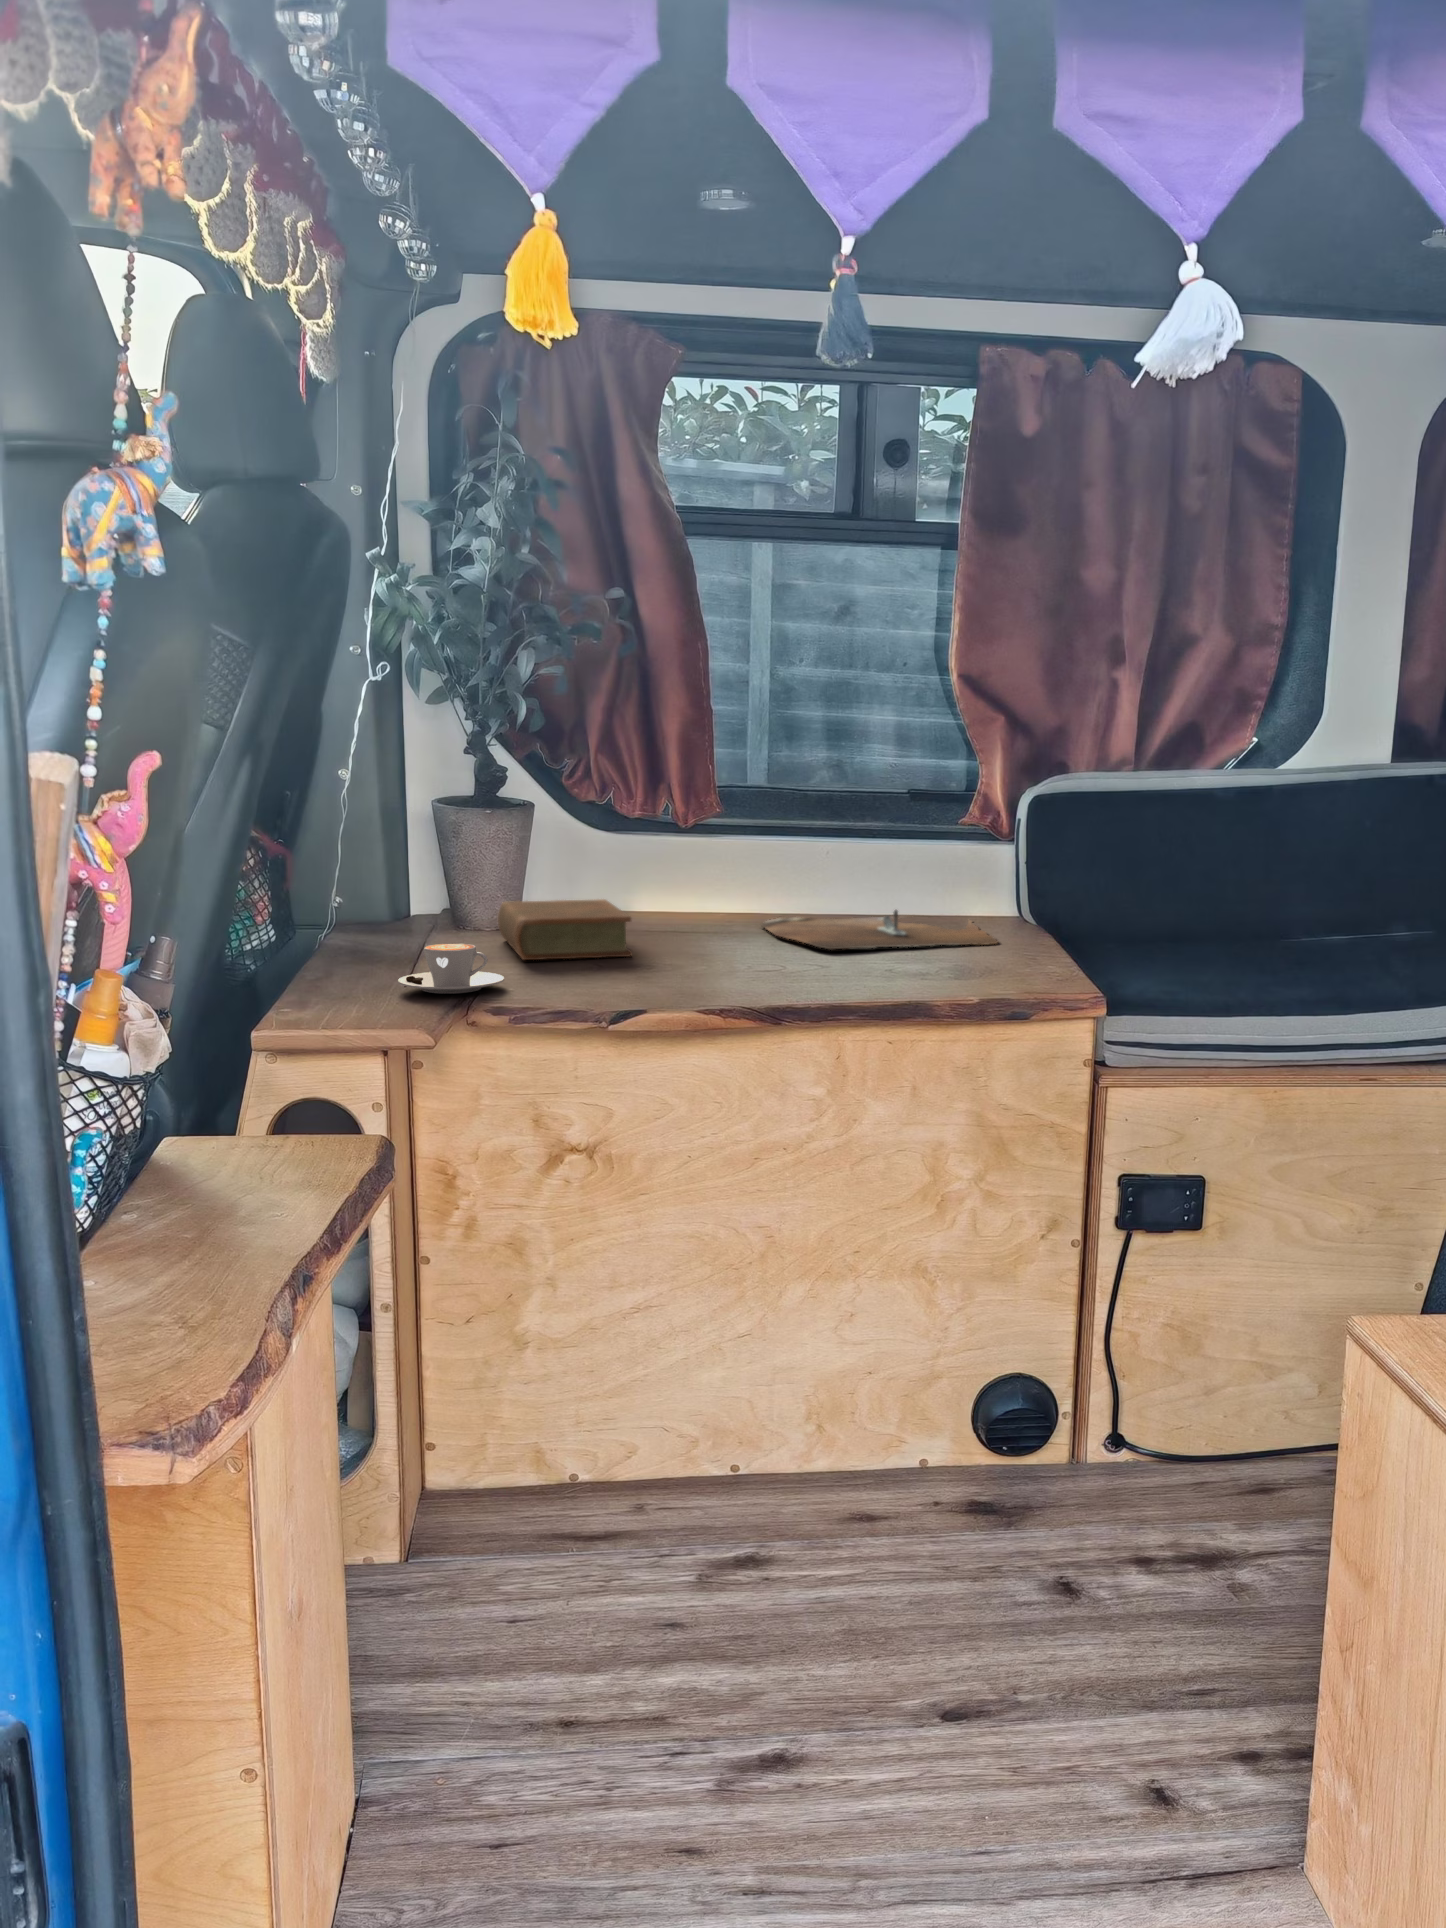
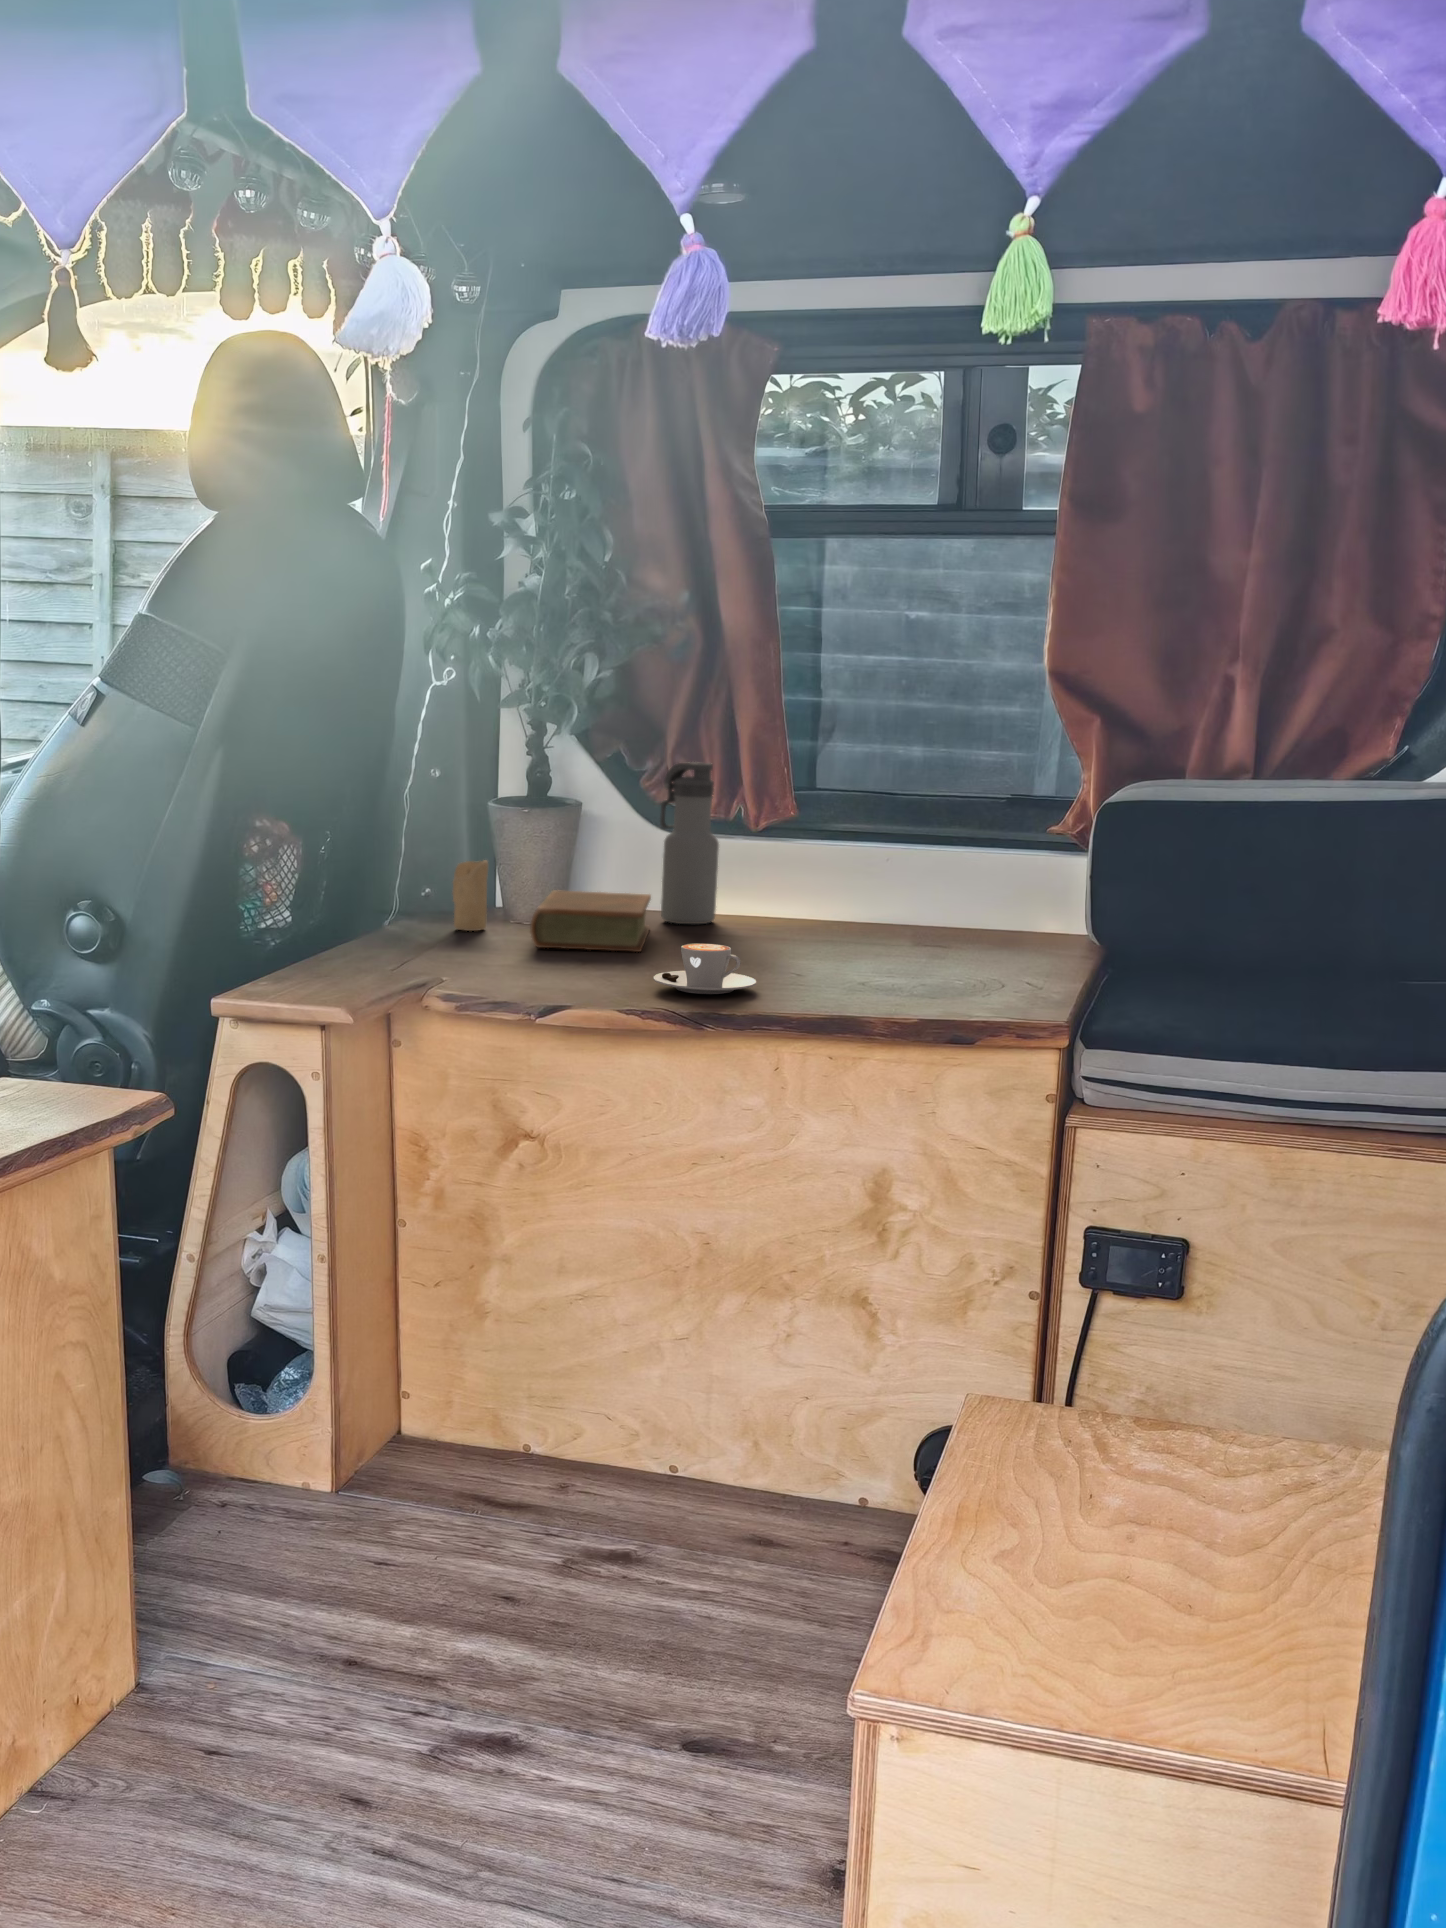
water bottle: none [598,765,660,927] -> present [660,762,719,924]
candle: none [400,874,440,950] -> present [452,860,488,931]
cutting board: present [761,910,998,949] -> none [802,924,1032,969]
coffee cup: present [398,944,504,994] -> present [653,944,756,994]

